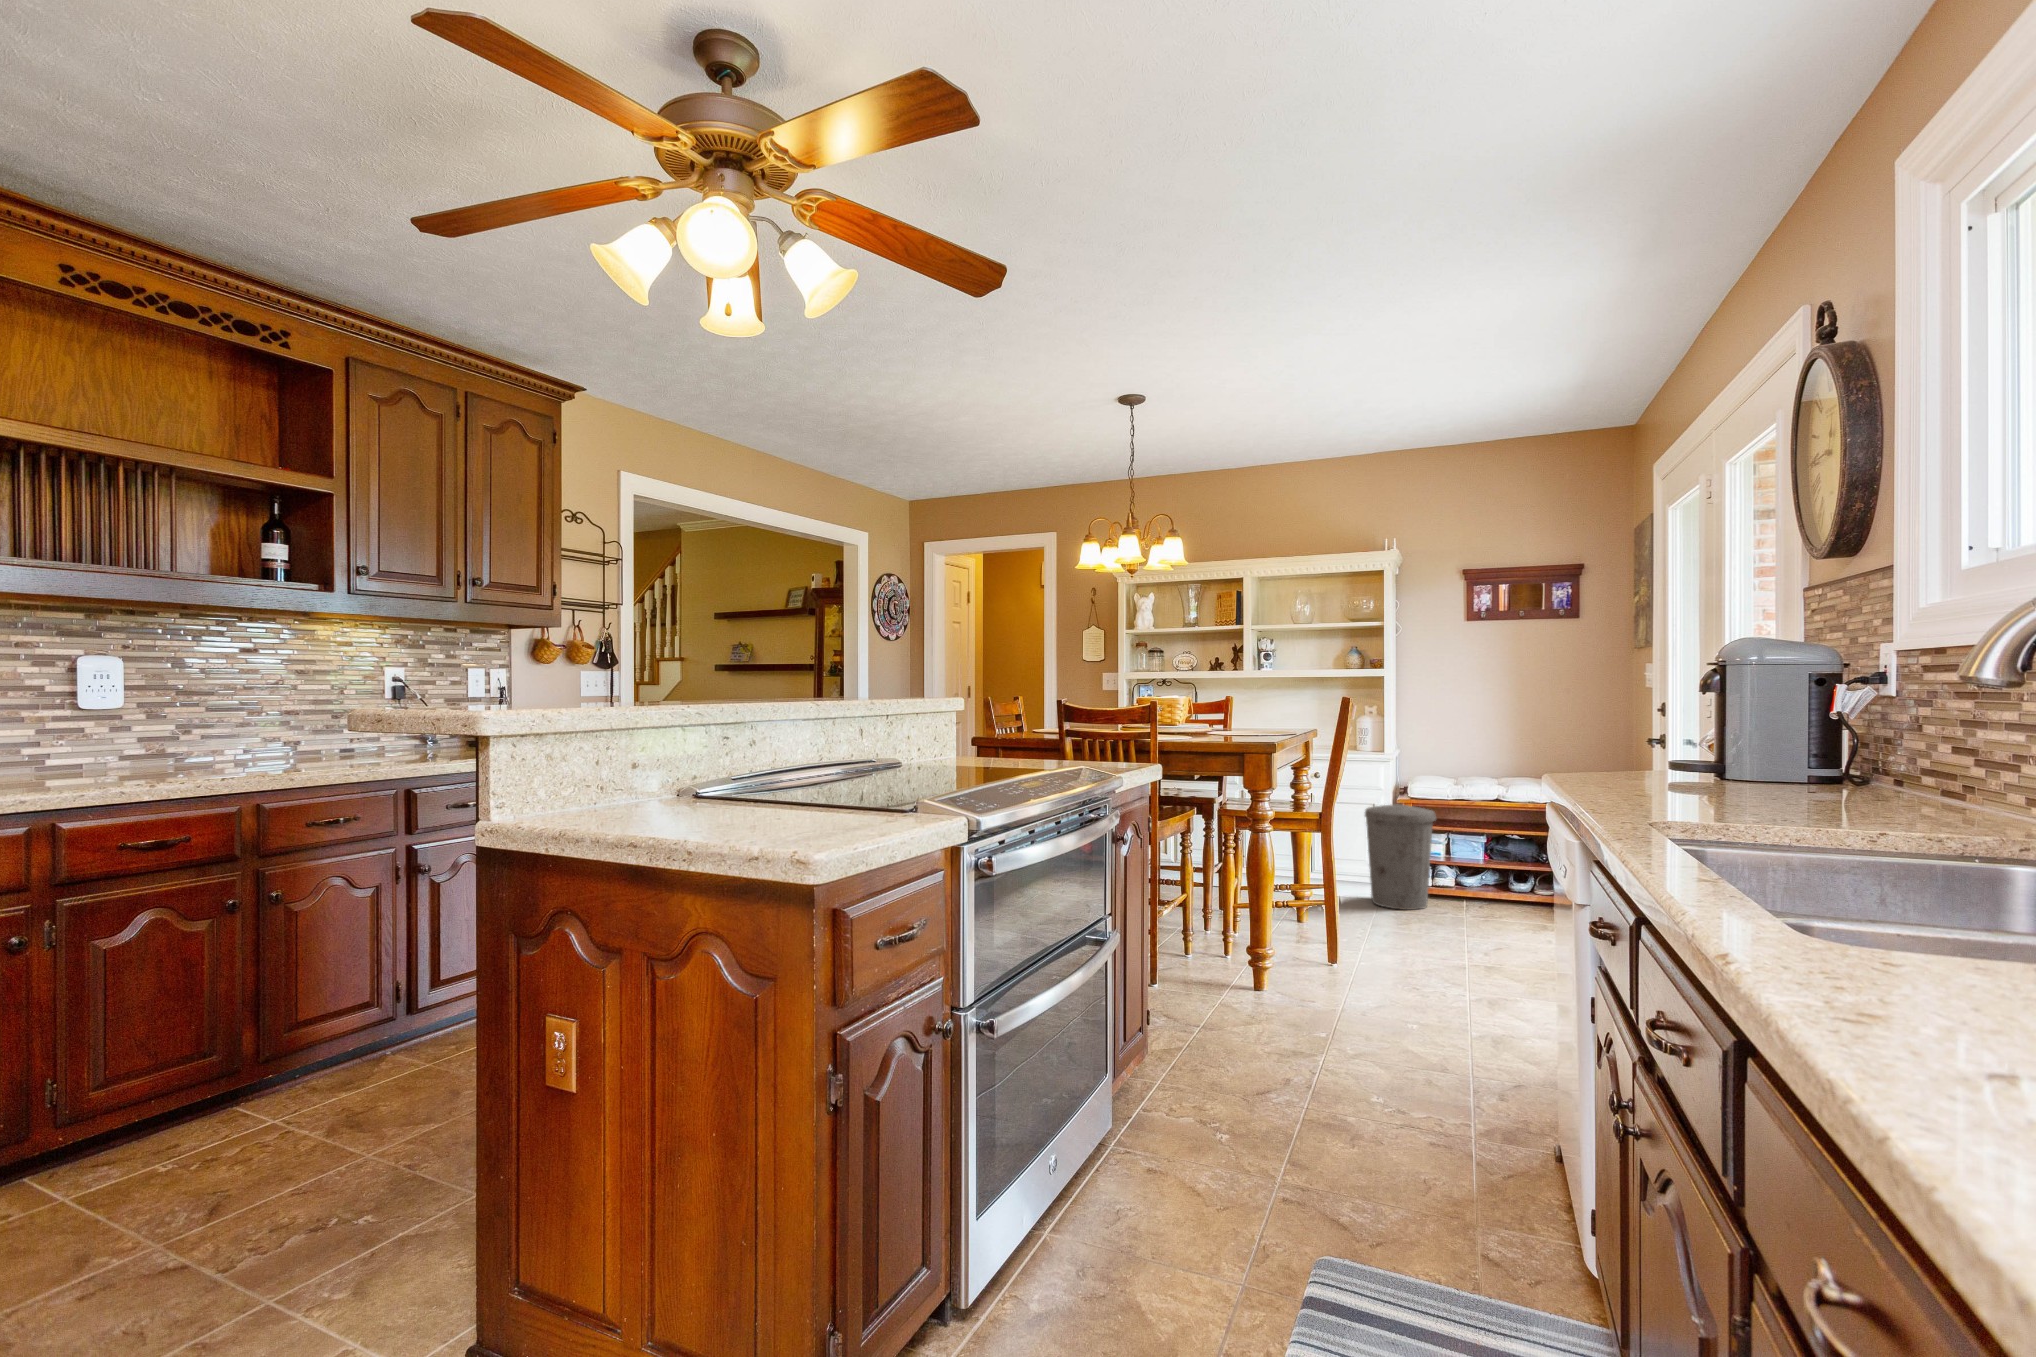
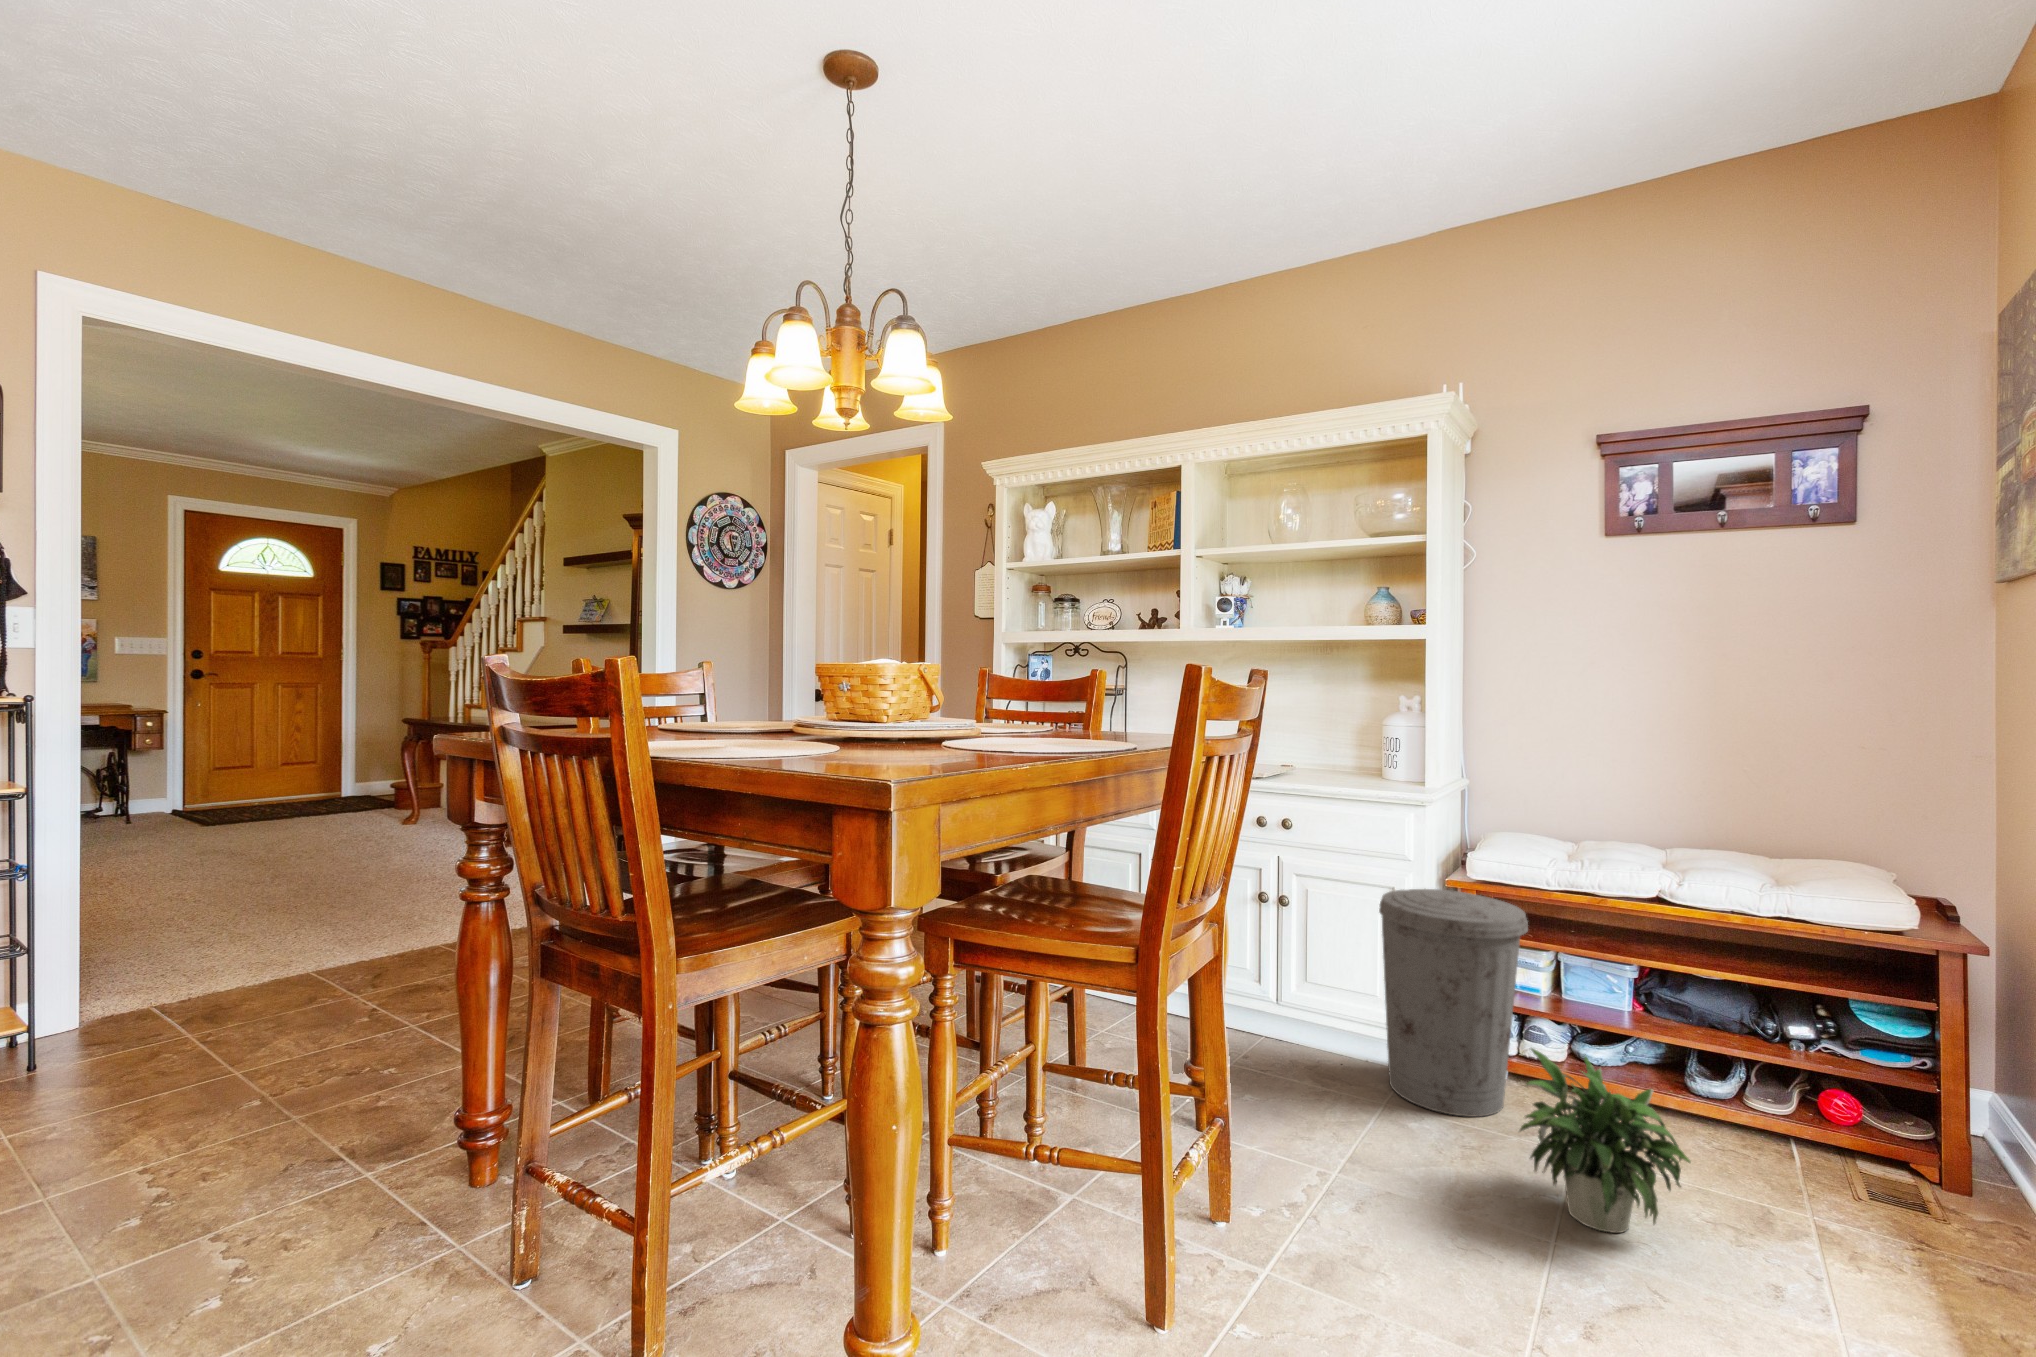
potted plant: none [1436,865,1504,933] -> present [1520,1048,1691,1233]

